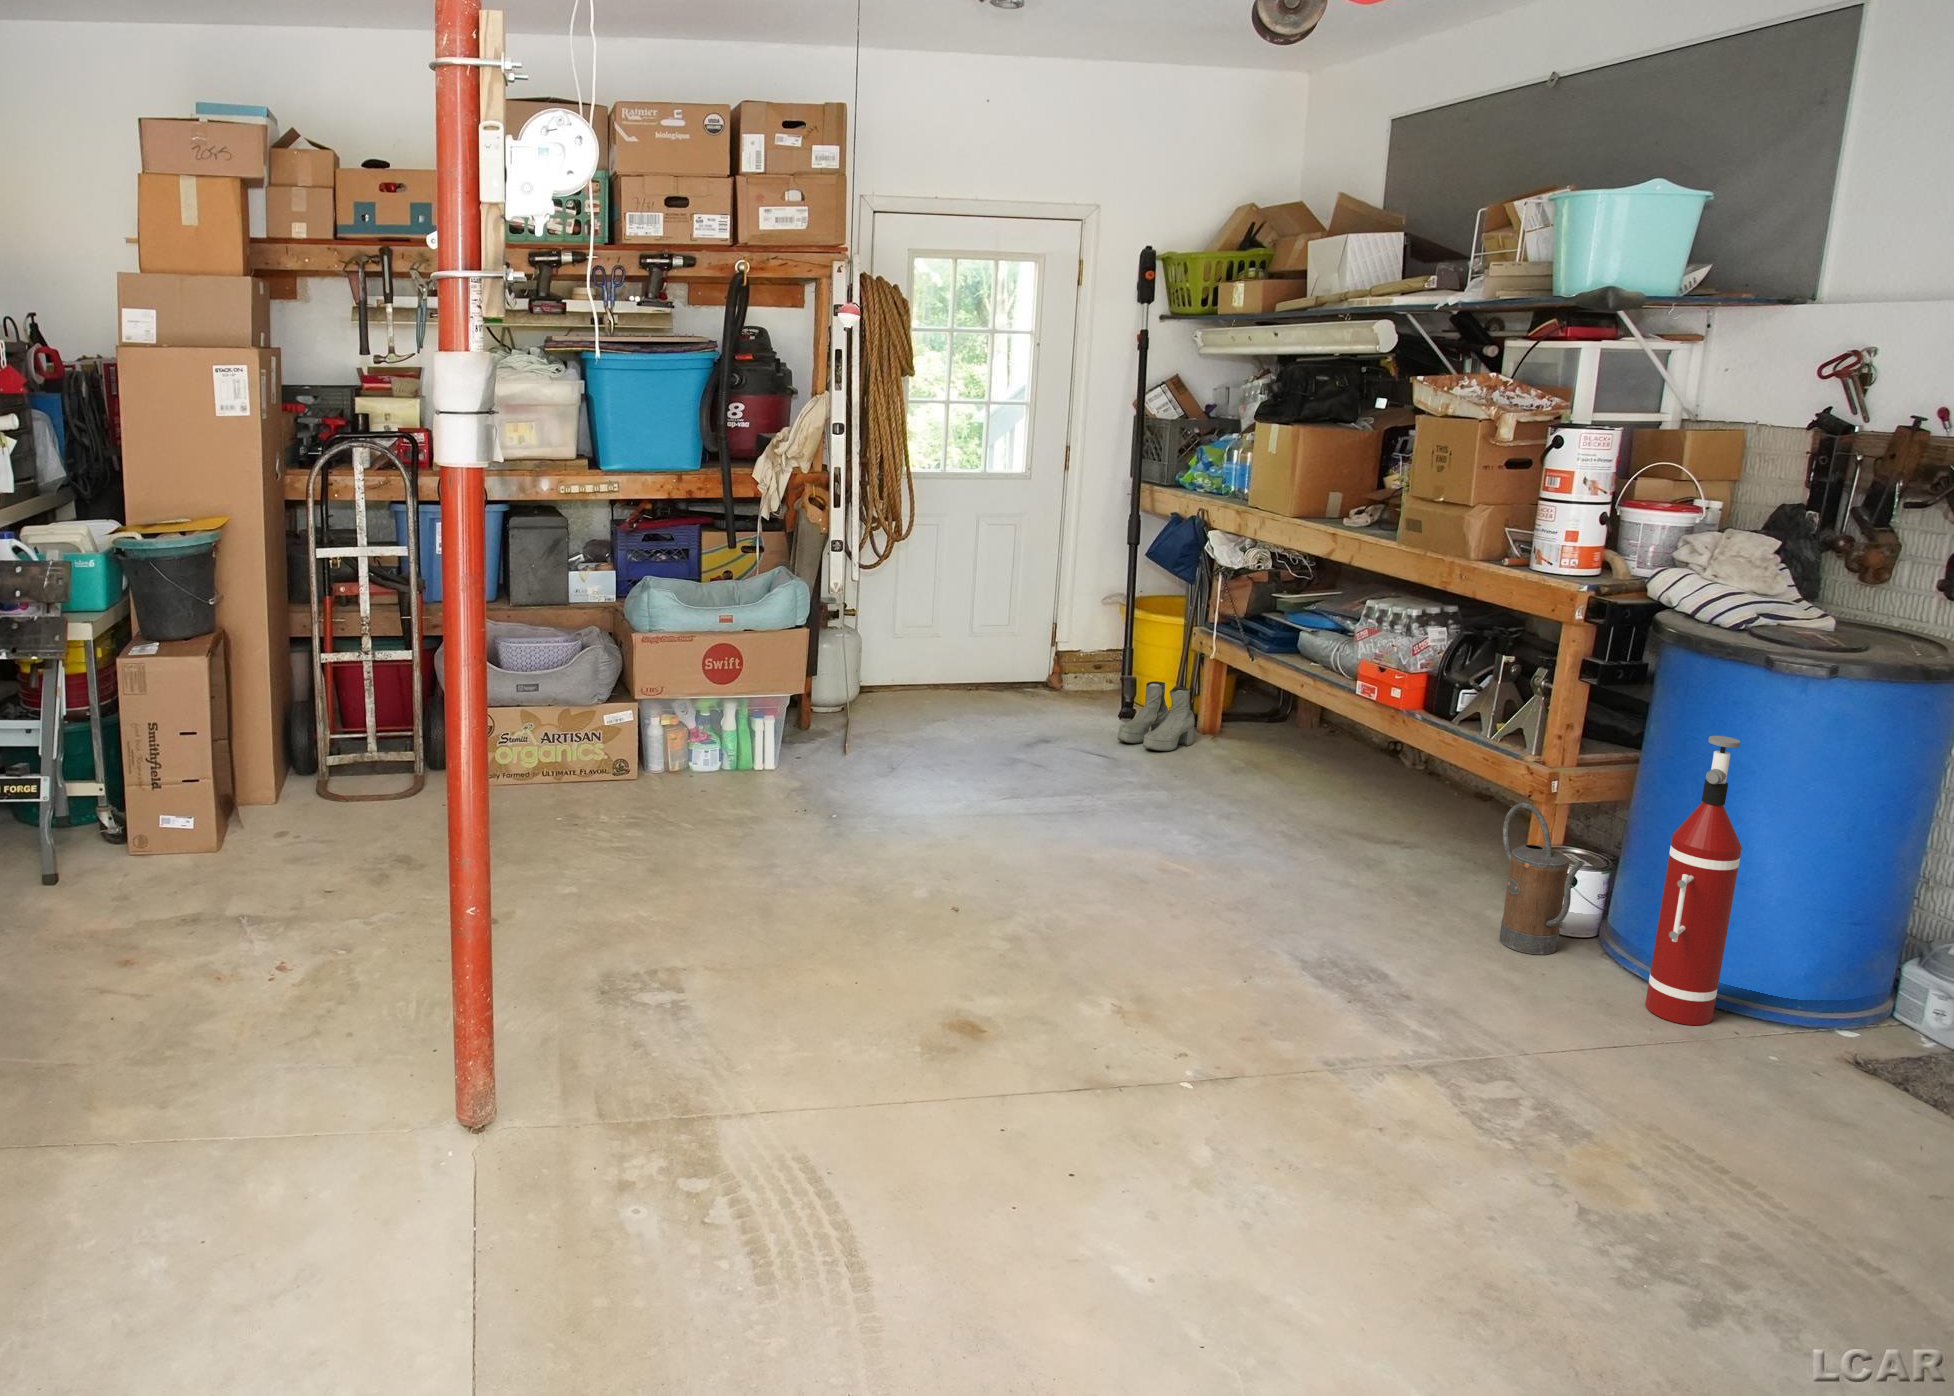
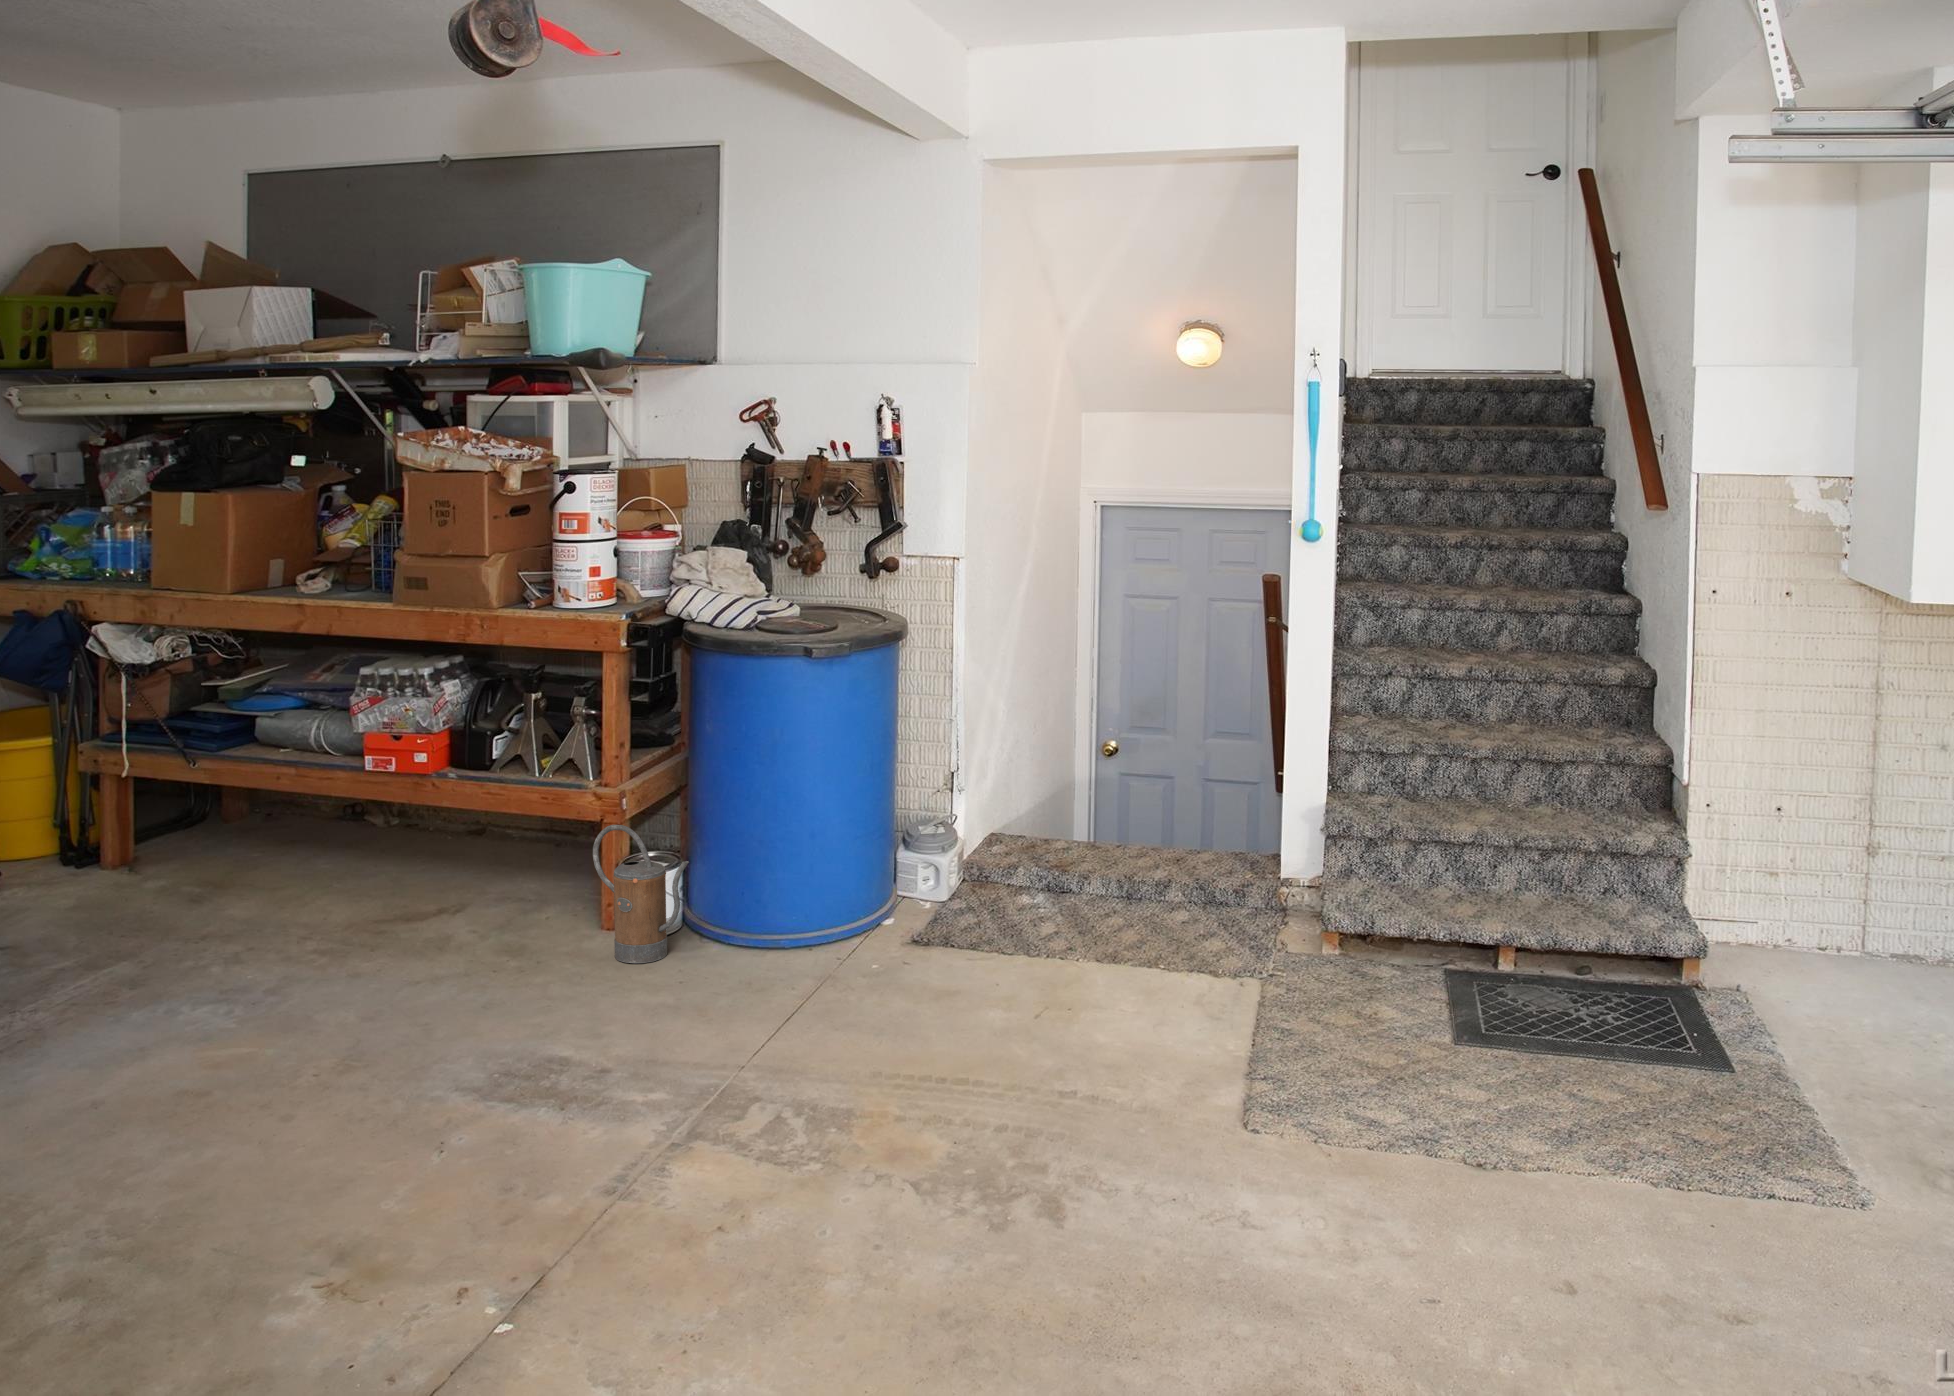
boots: present [1117,681,1195,751] -> none [38,811,139,895]
fire extinguisher: present [1645,736,1742,1025] -> none [763,721,817,974]

